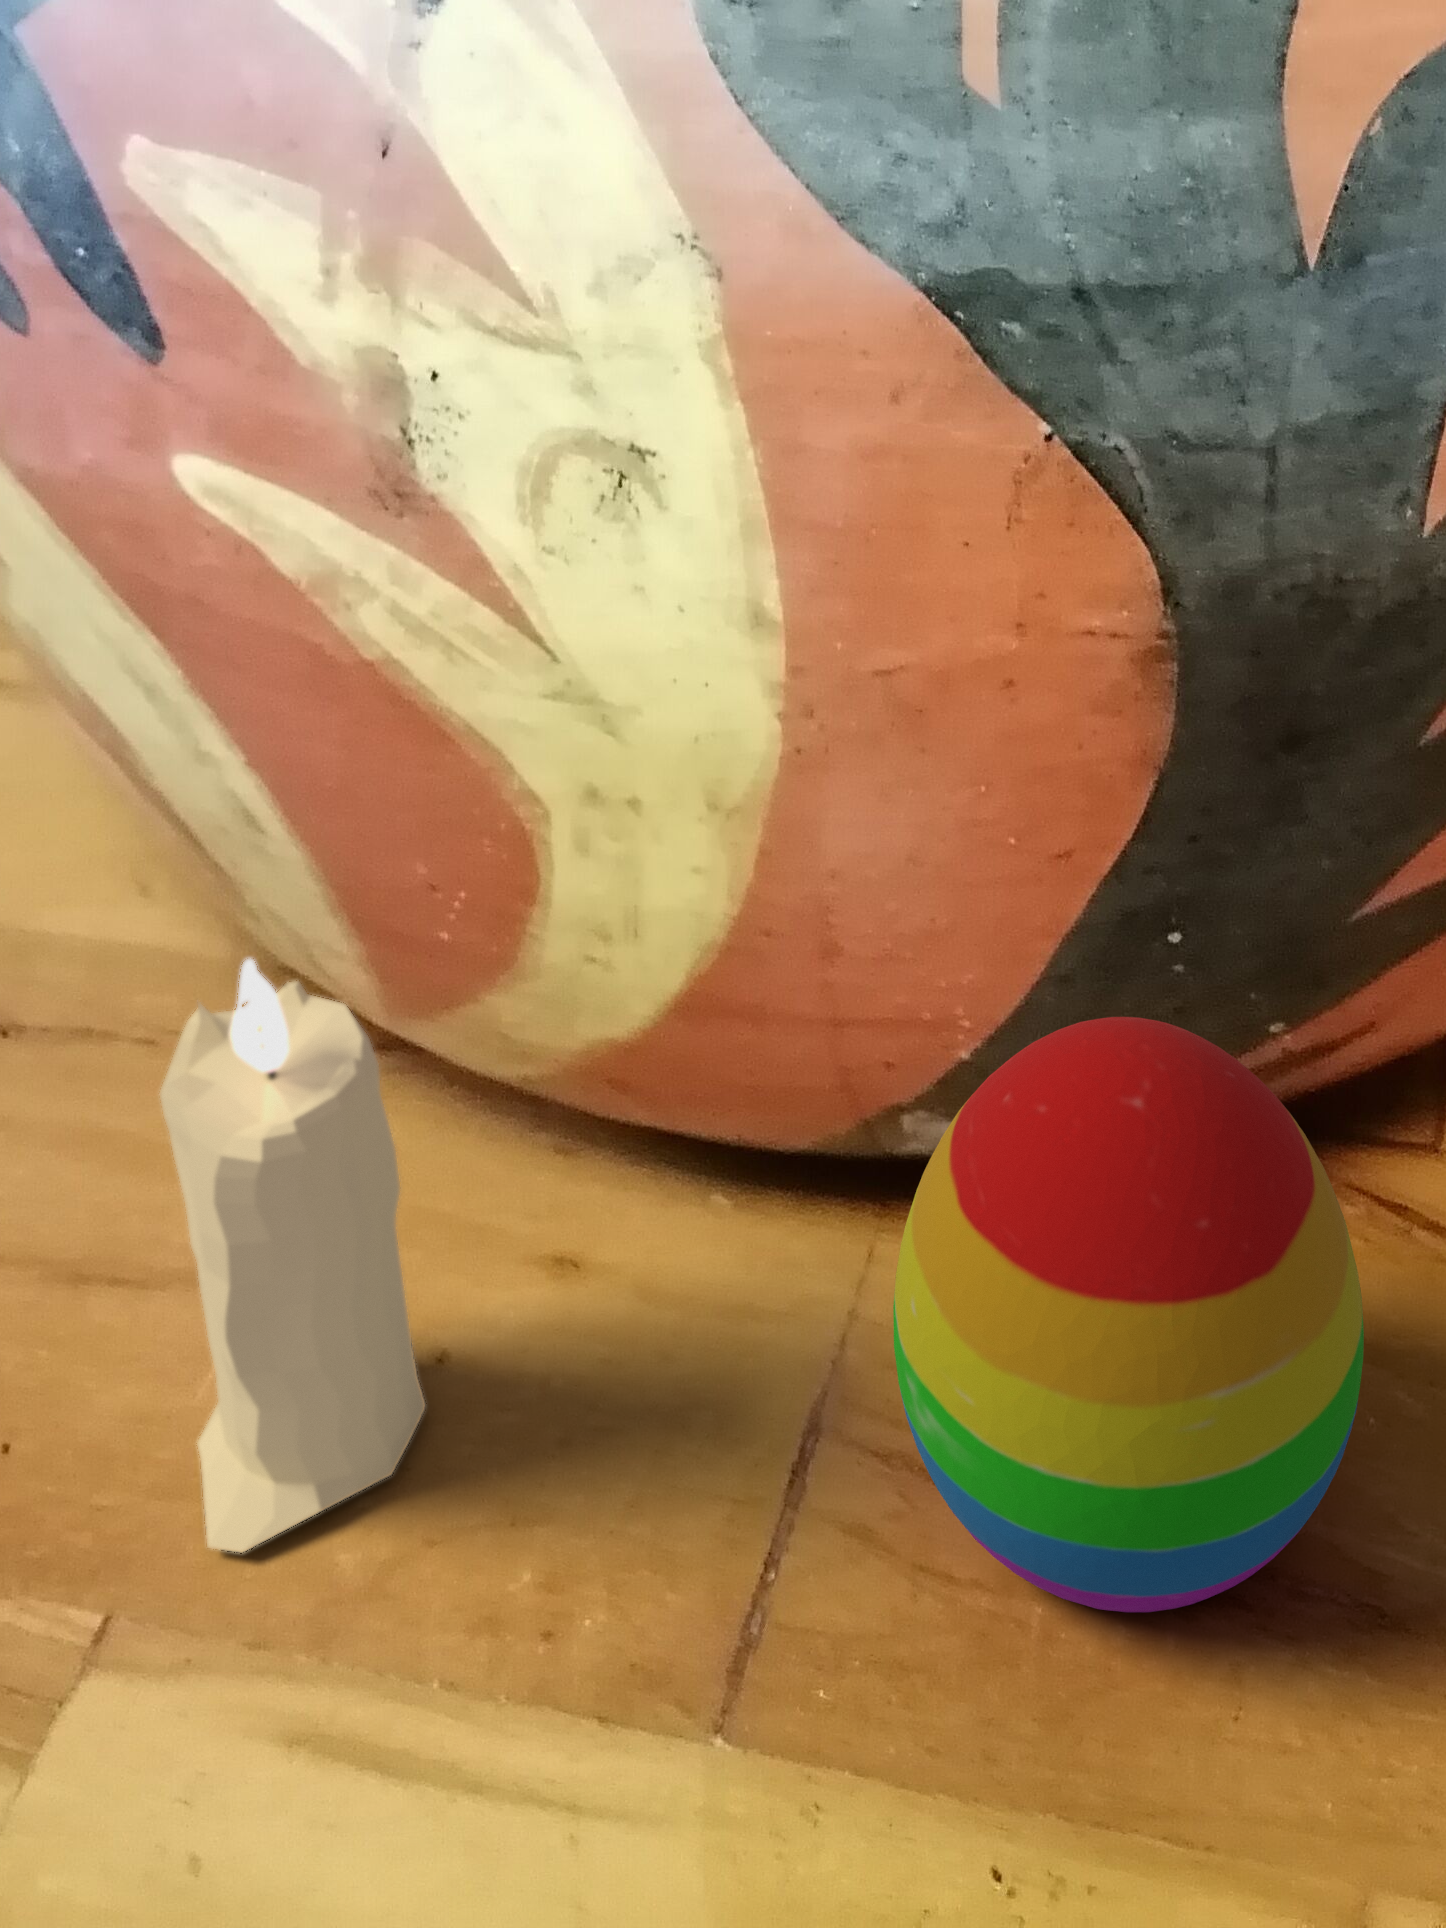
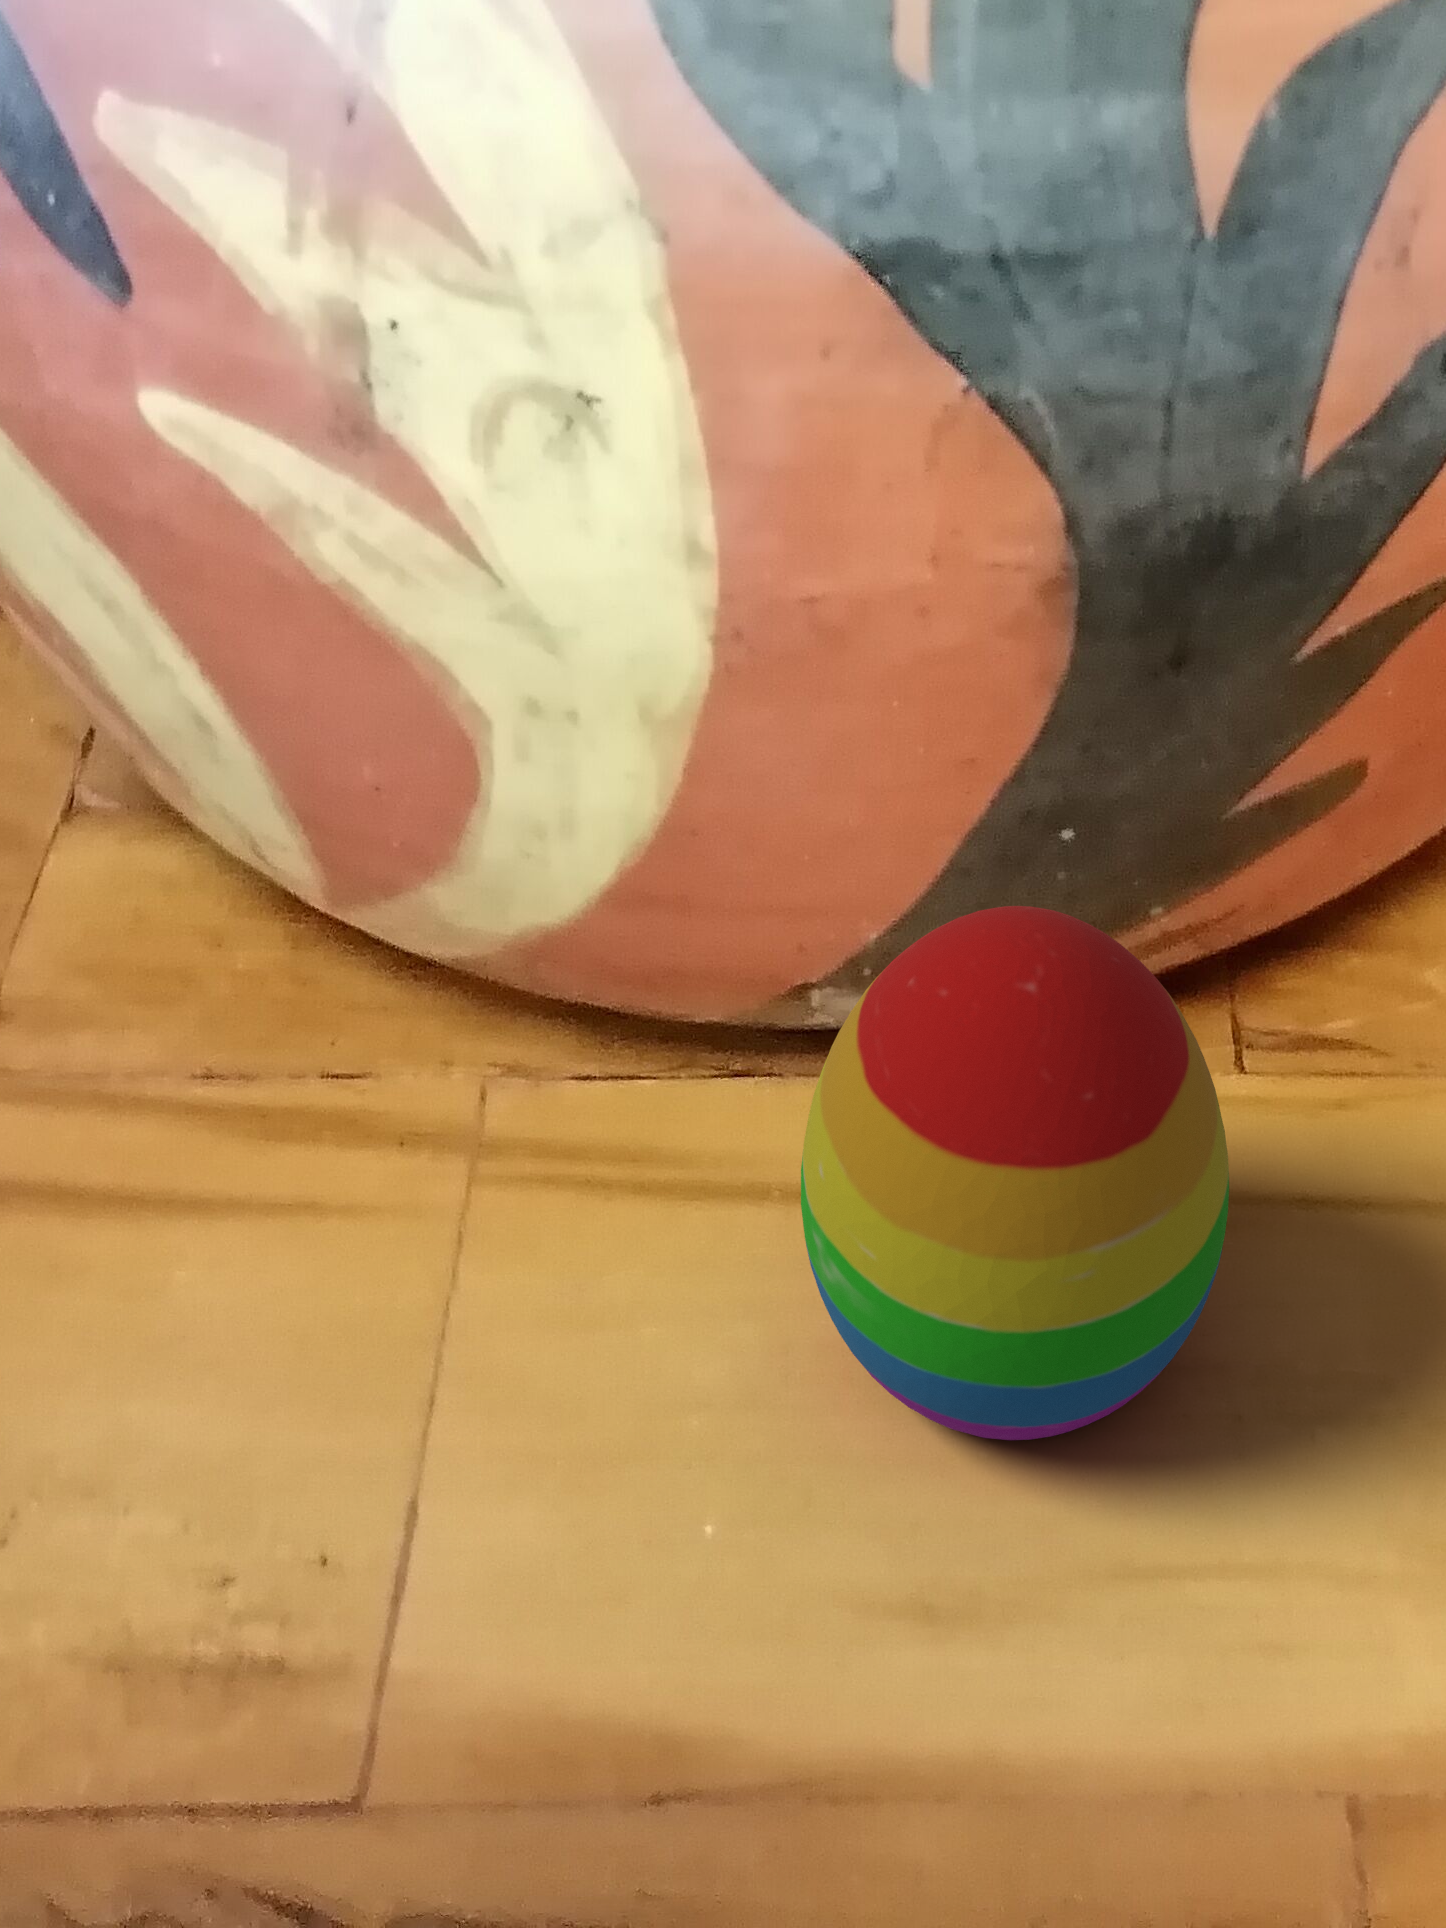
candle: present [160,959,425,1552] -> none [118,858,361,1398]

